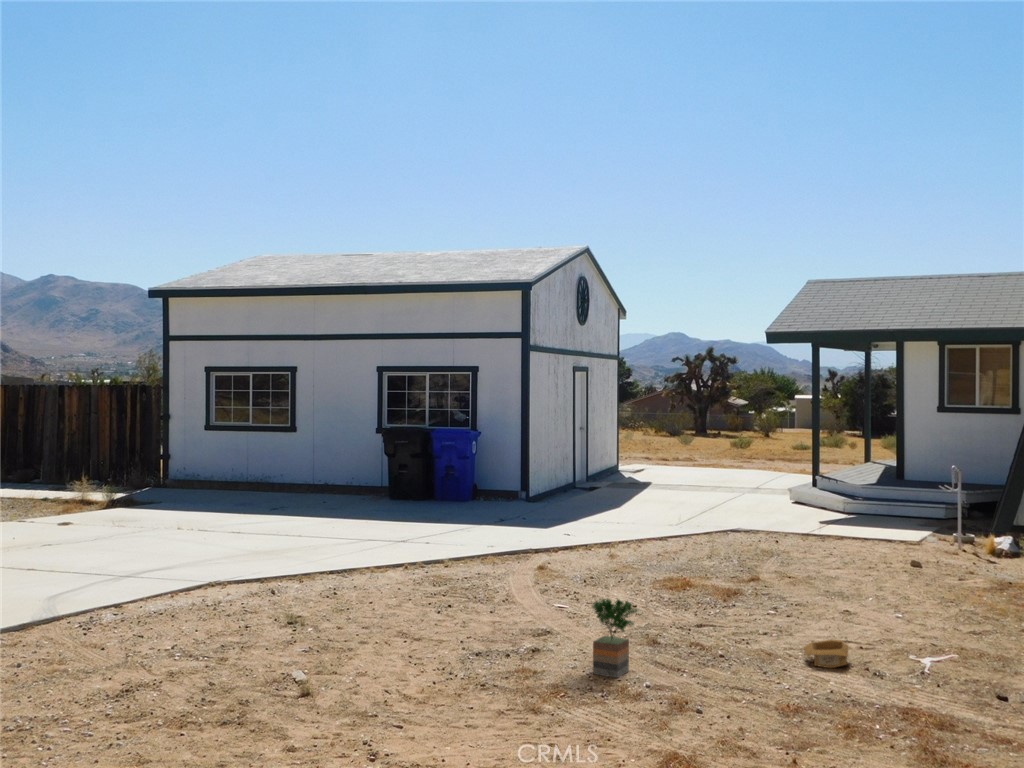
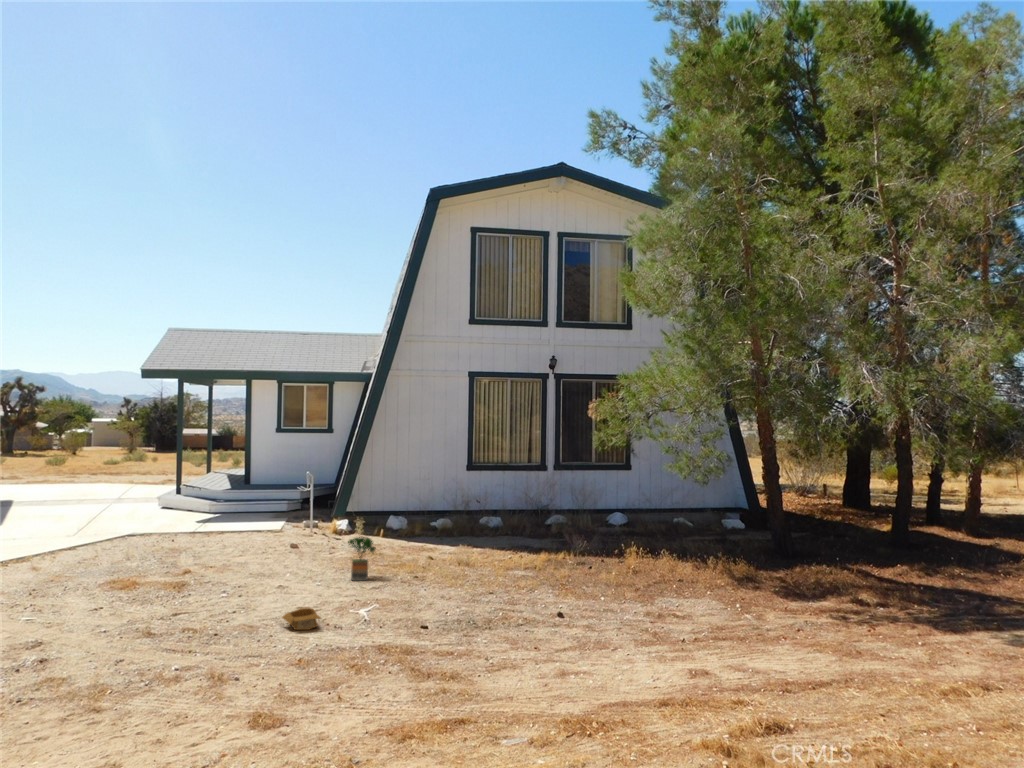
potted tree: present [593,599,637,678] -> present [348,537,376,581]

